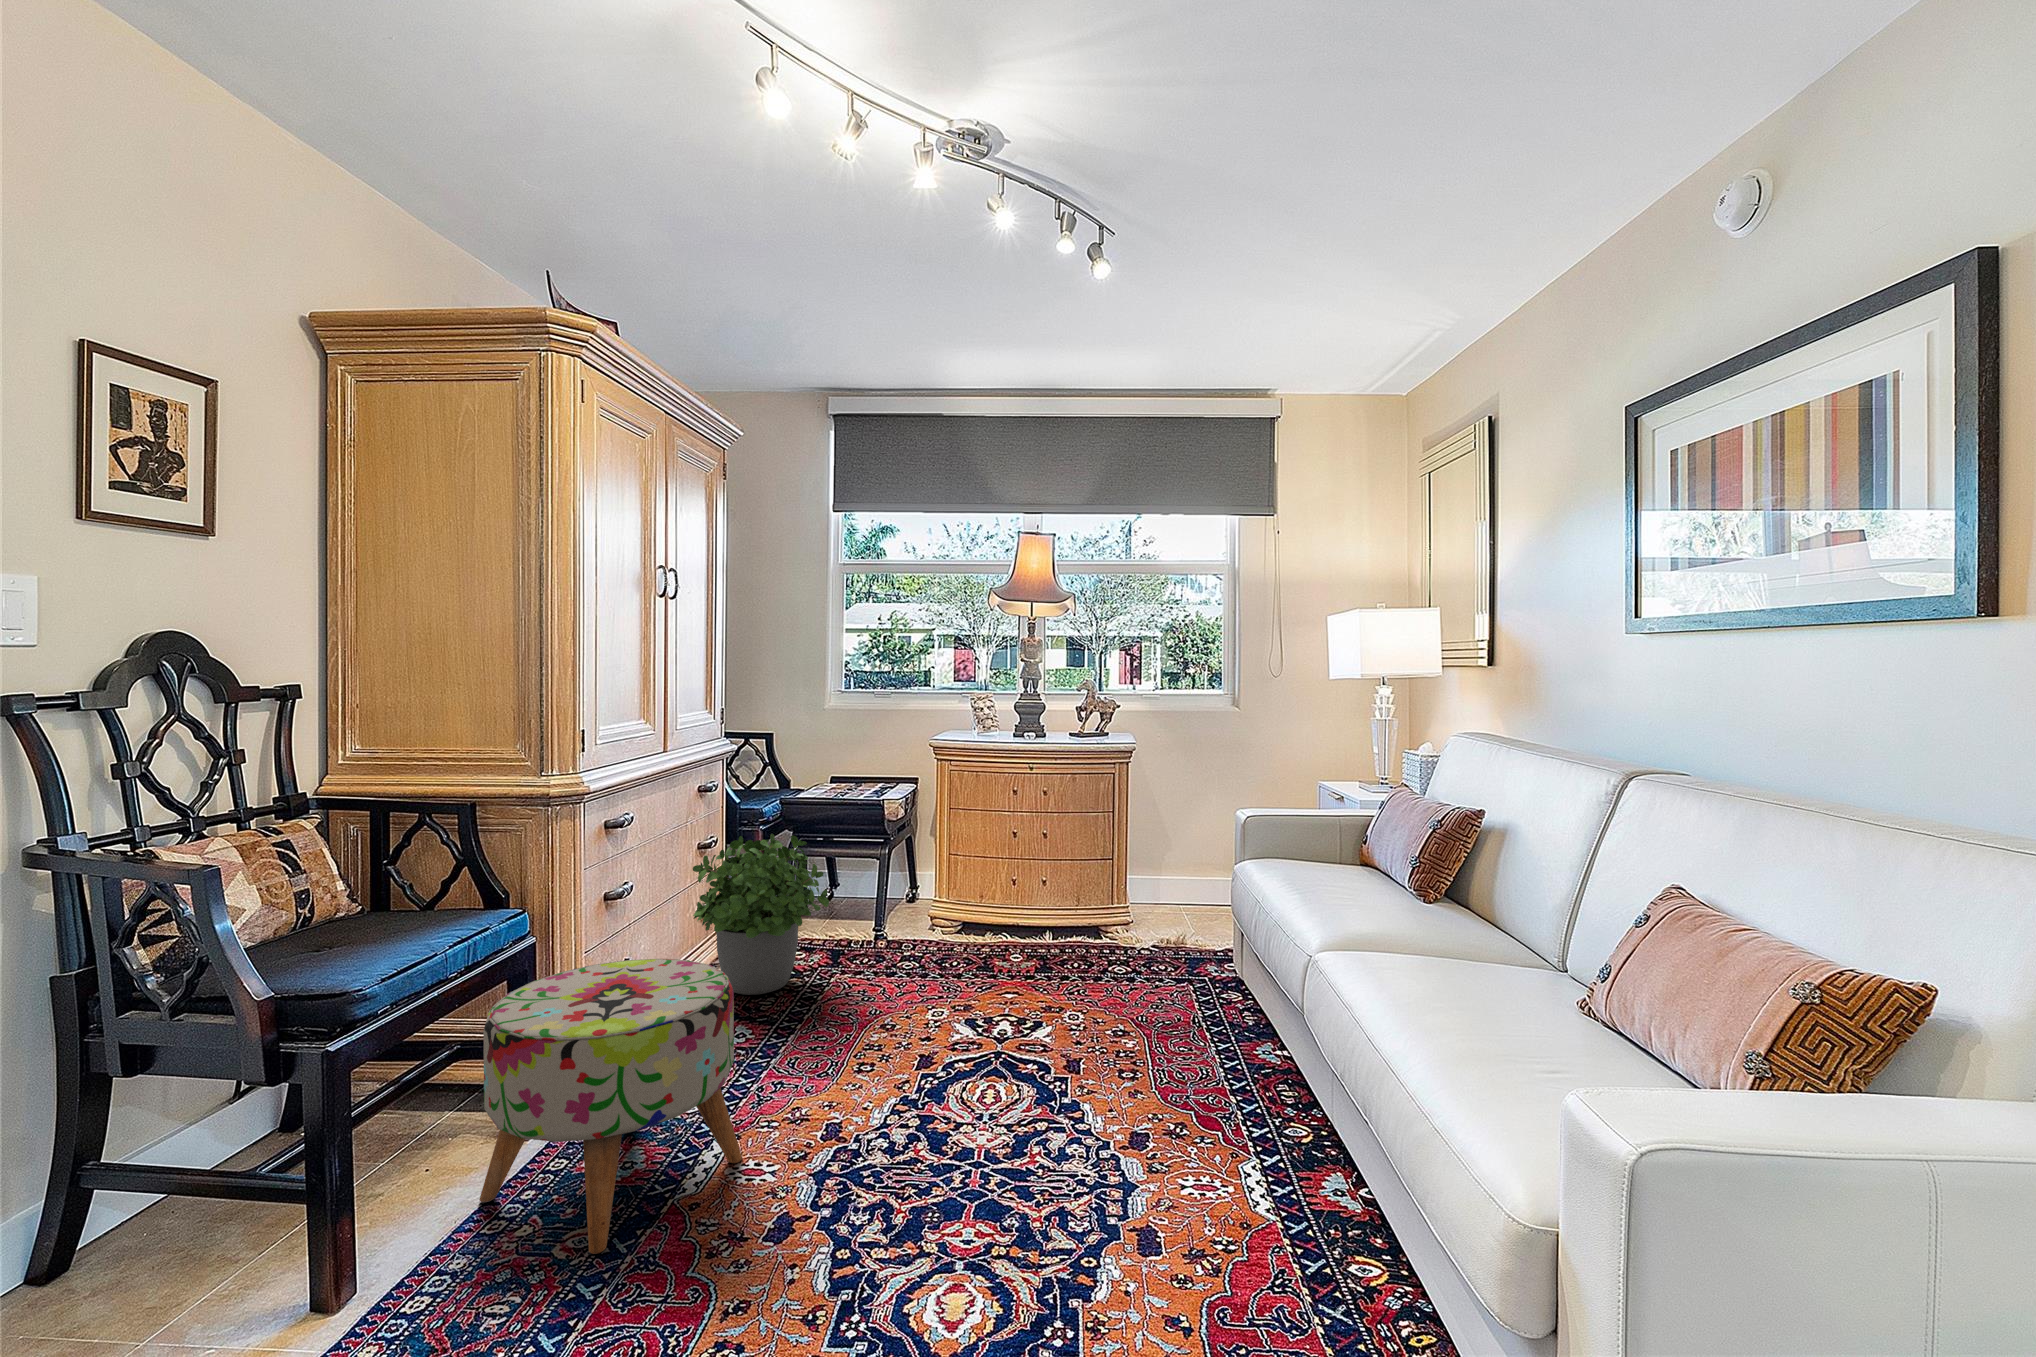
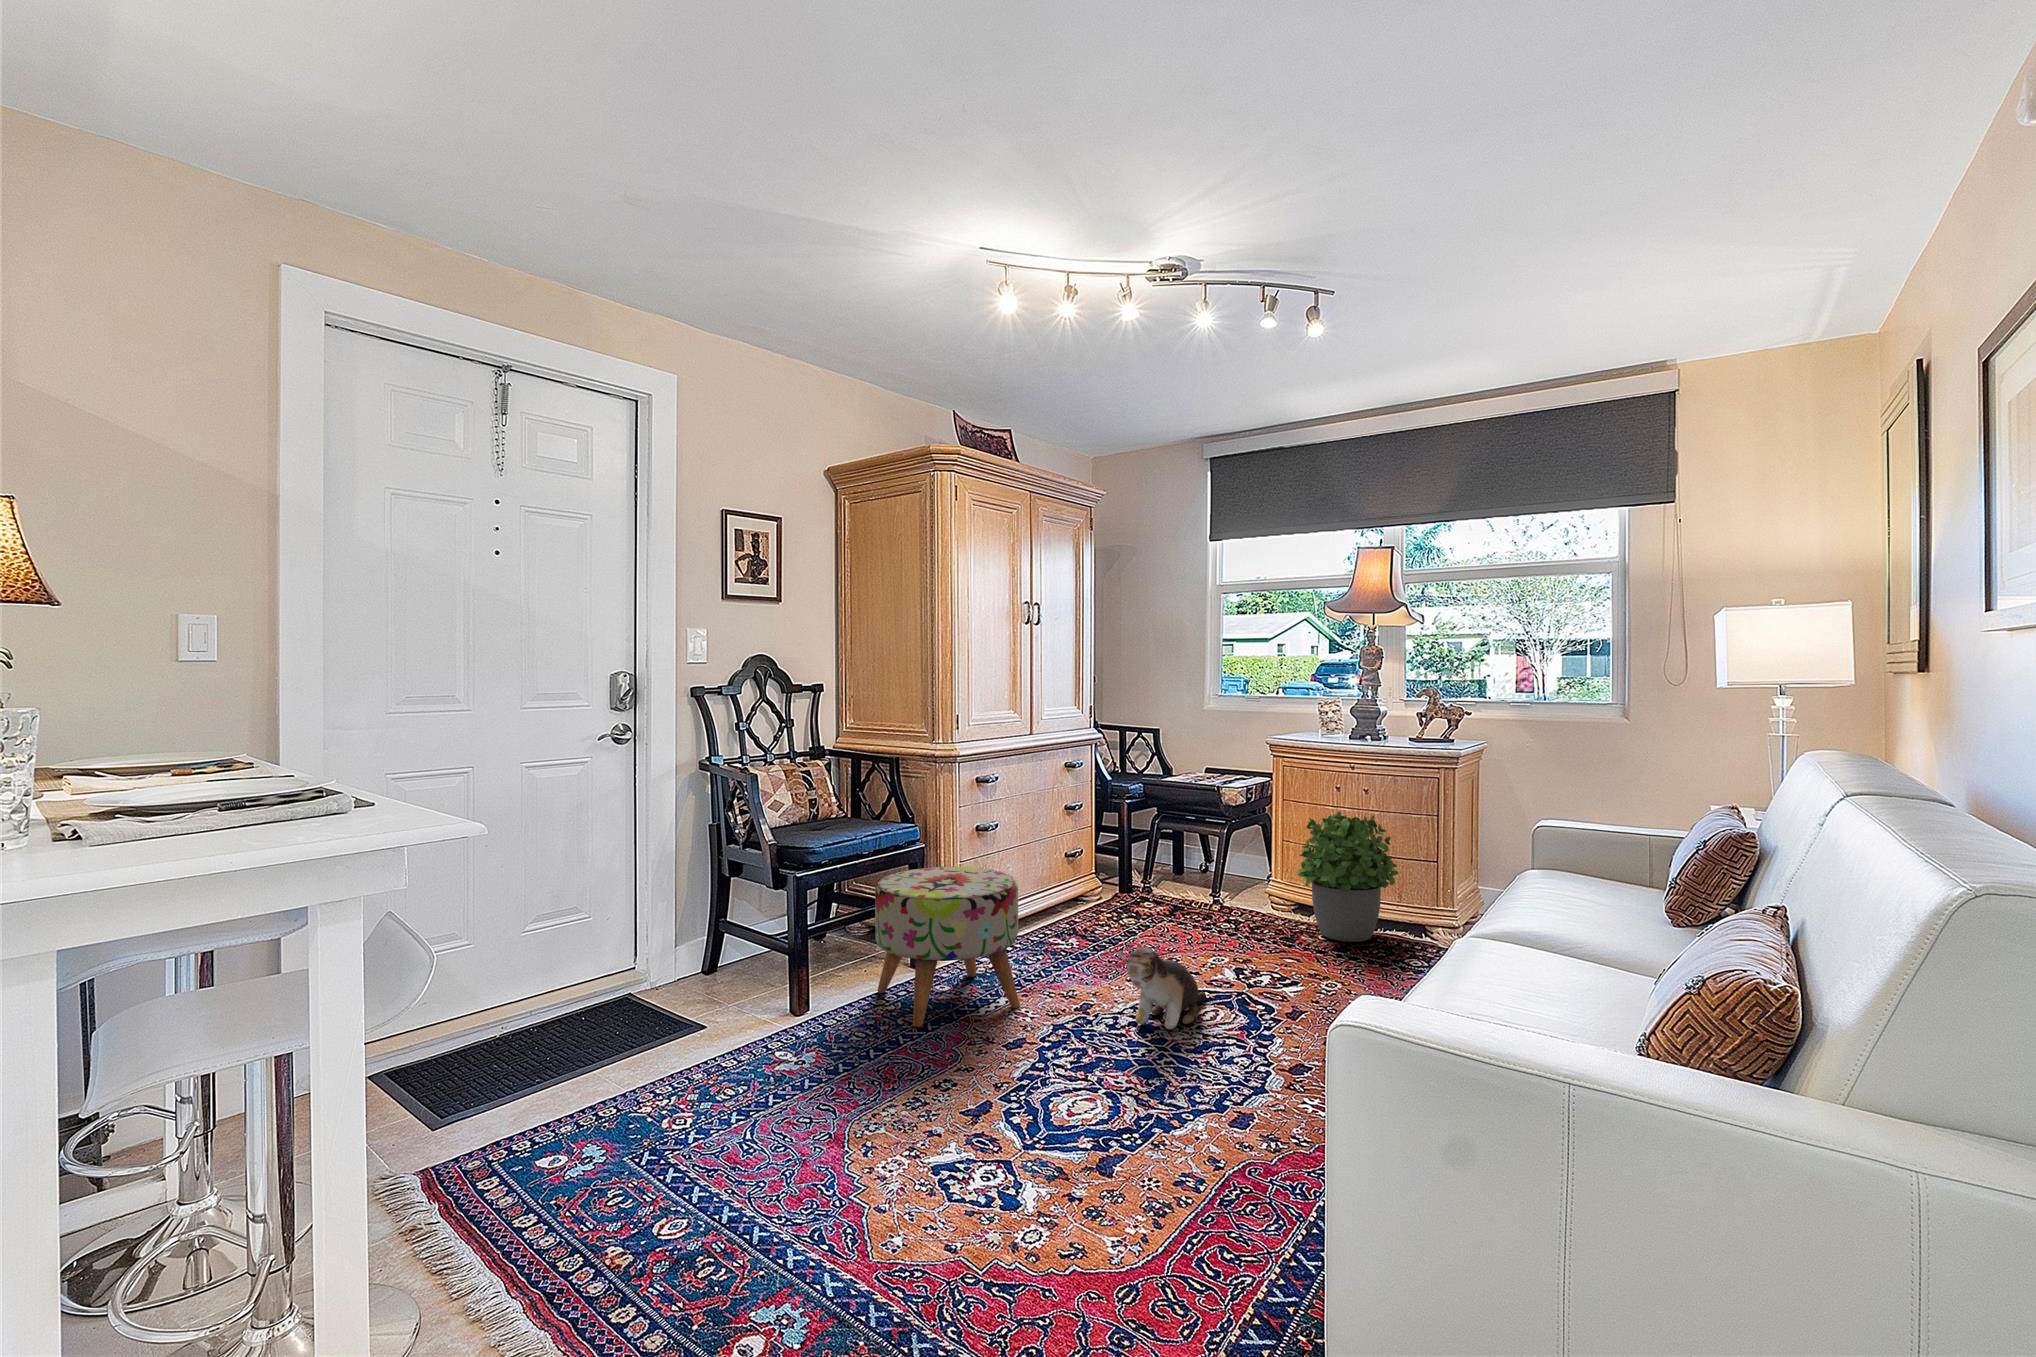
potted plant: present [693,834,829,995] -> present [1297,811,1398,942]
plush toy: none [909,1032,990,1138] -> present [1118,947,1206,1029]

